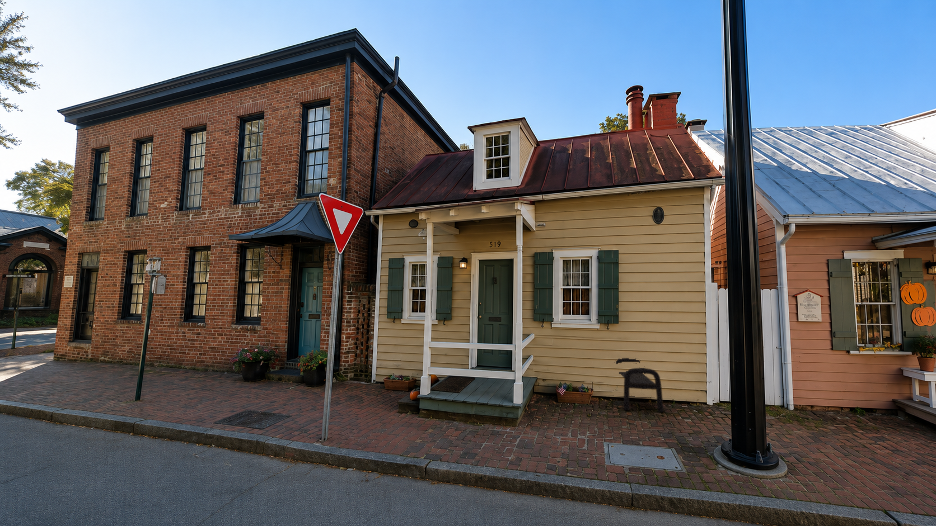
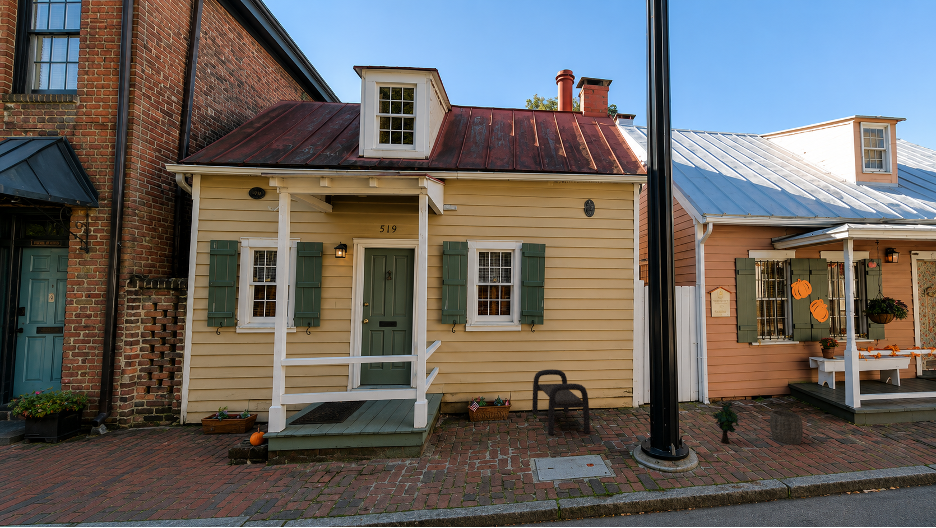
decorative plant: none [786,394,818,433] -> present [711,402,739,444]
woven basket: none [858,407,898,441] -> present [770,410,803,444]

